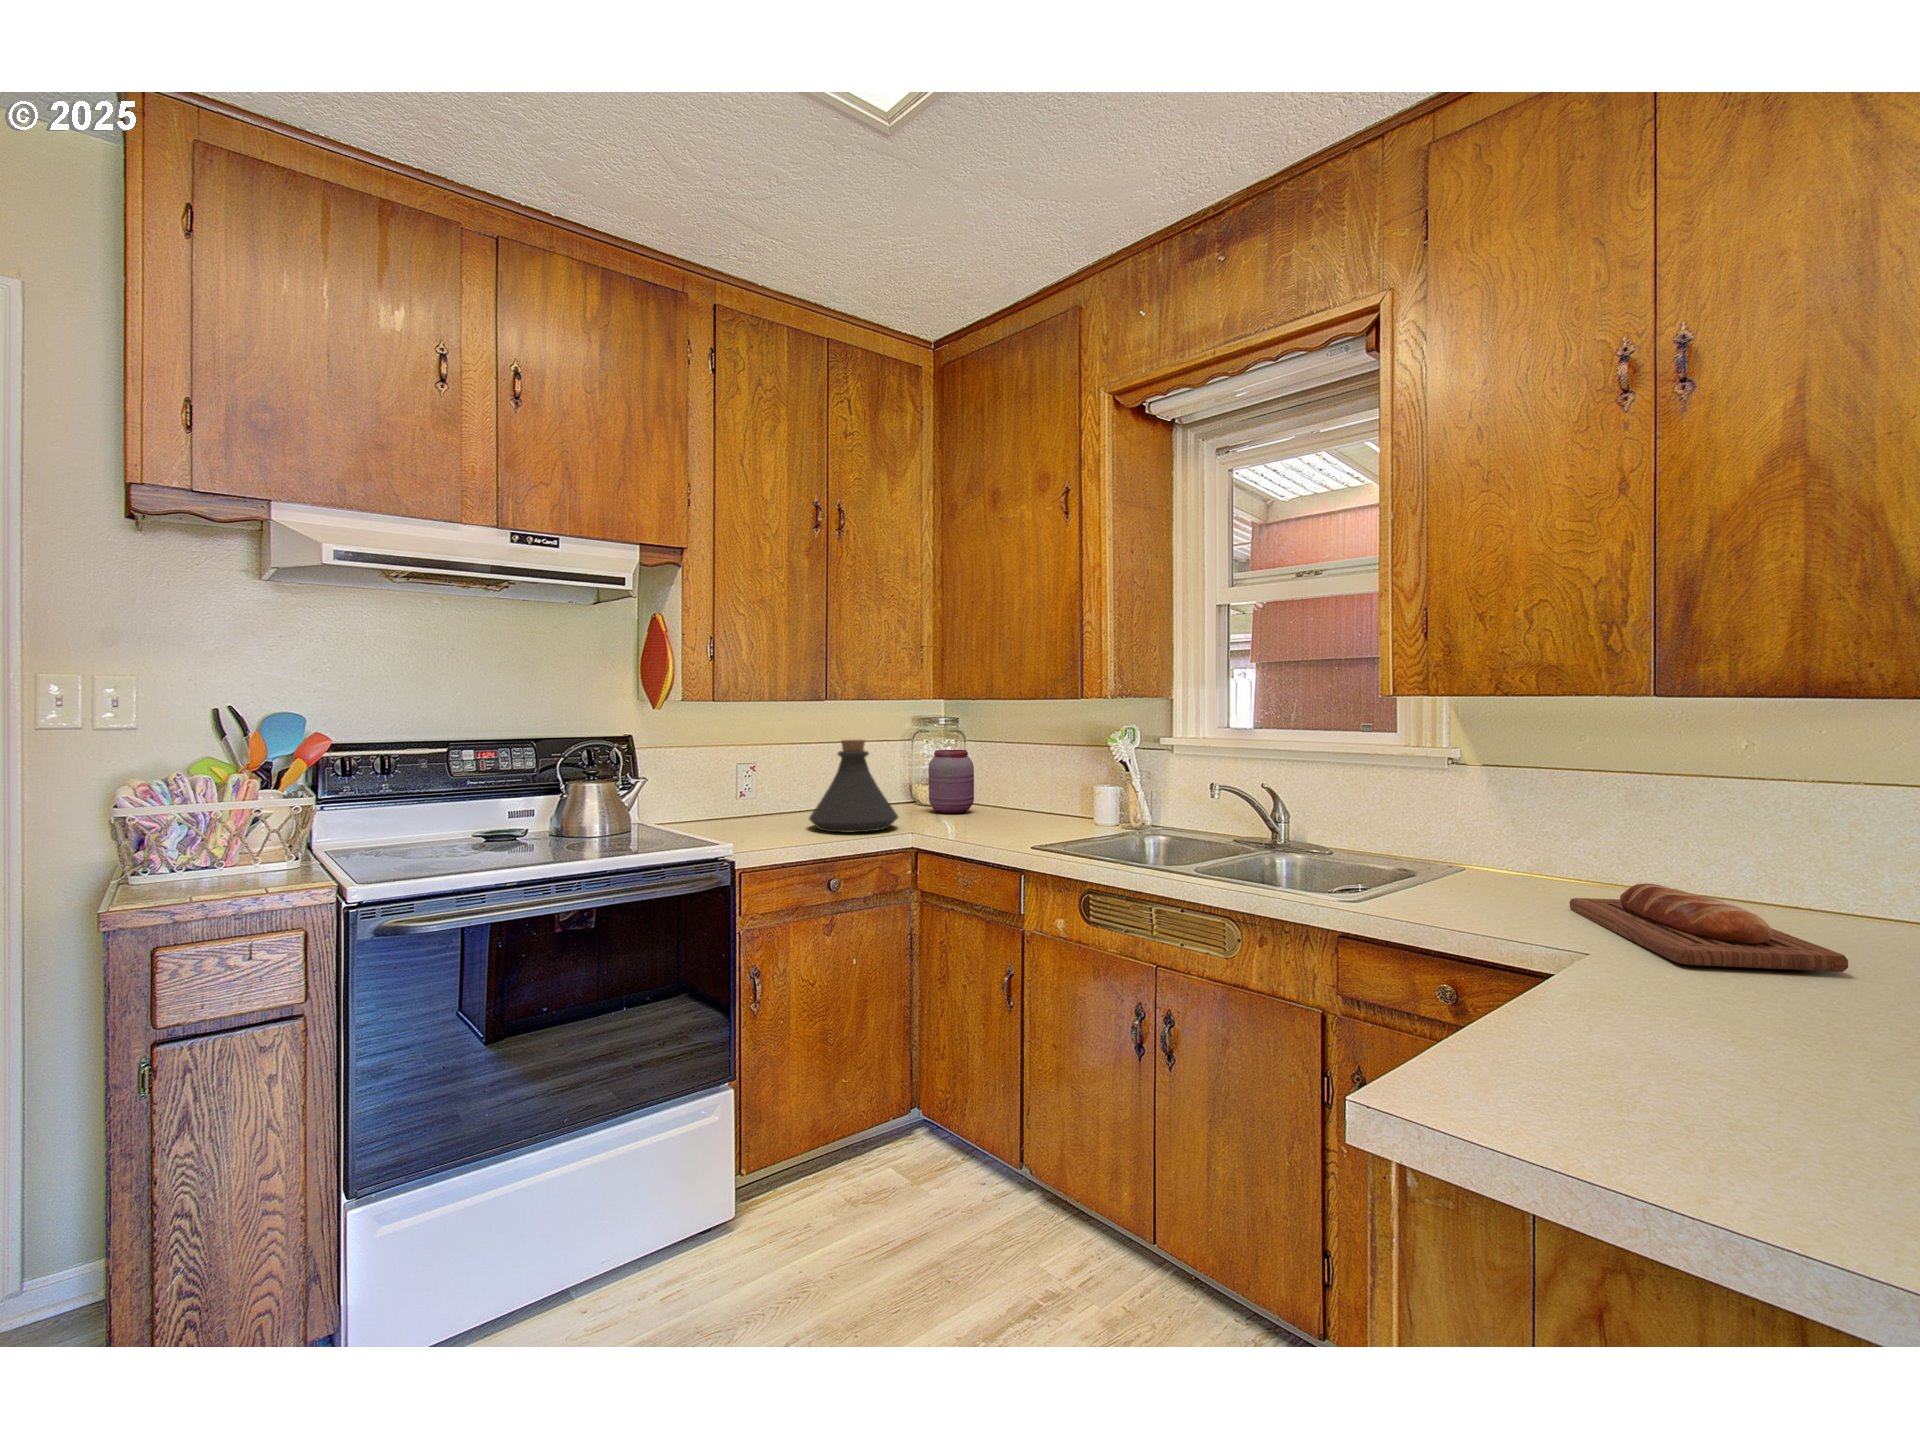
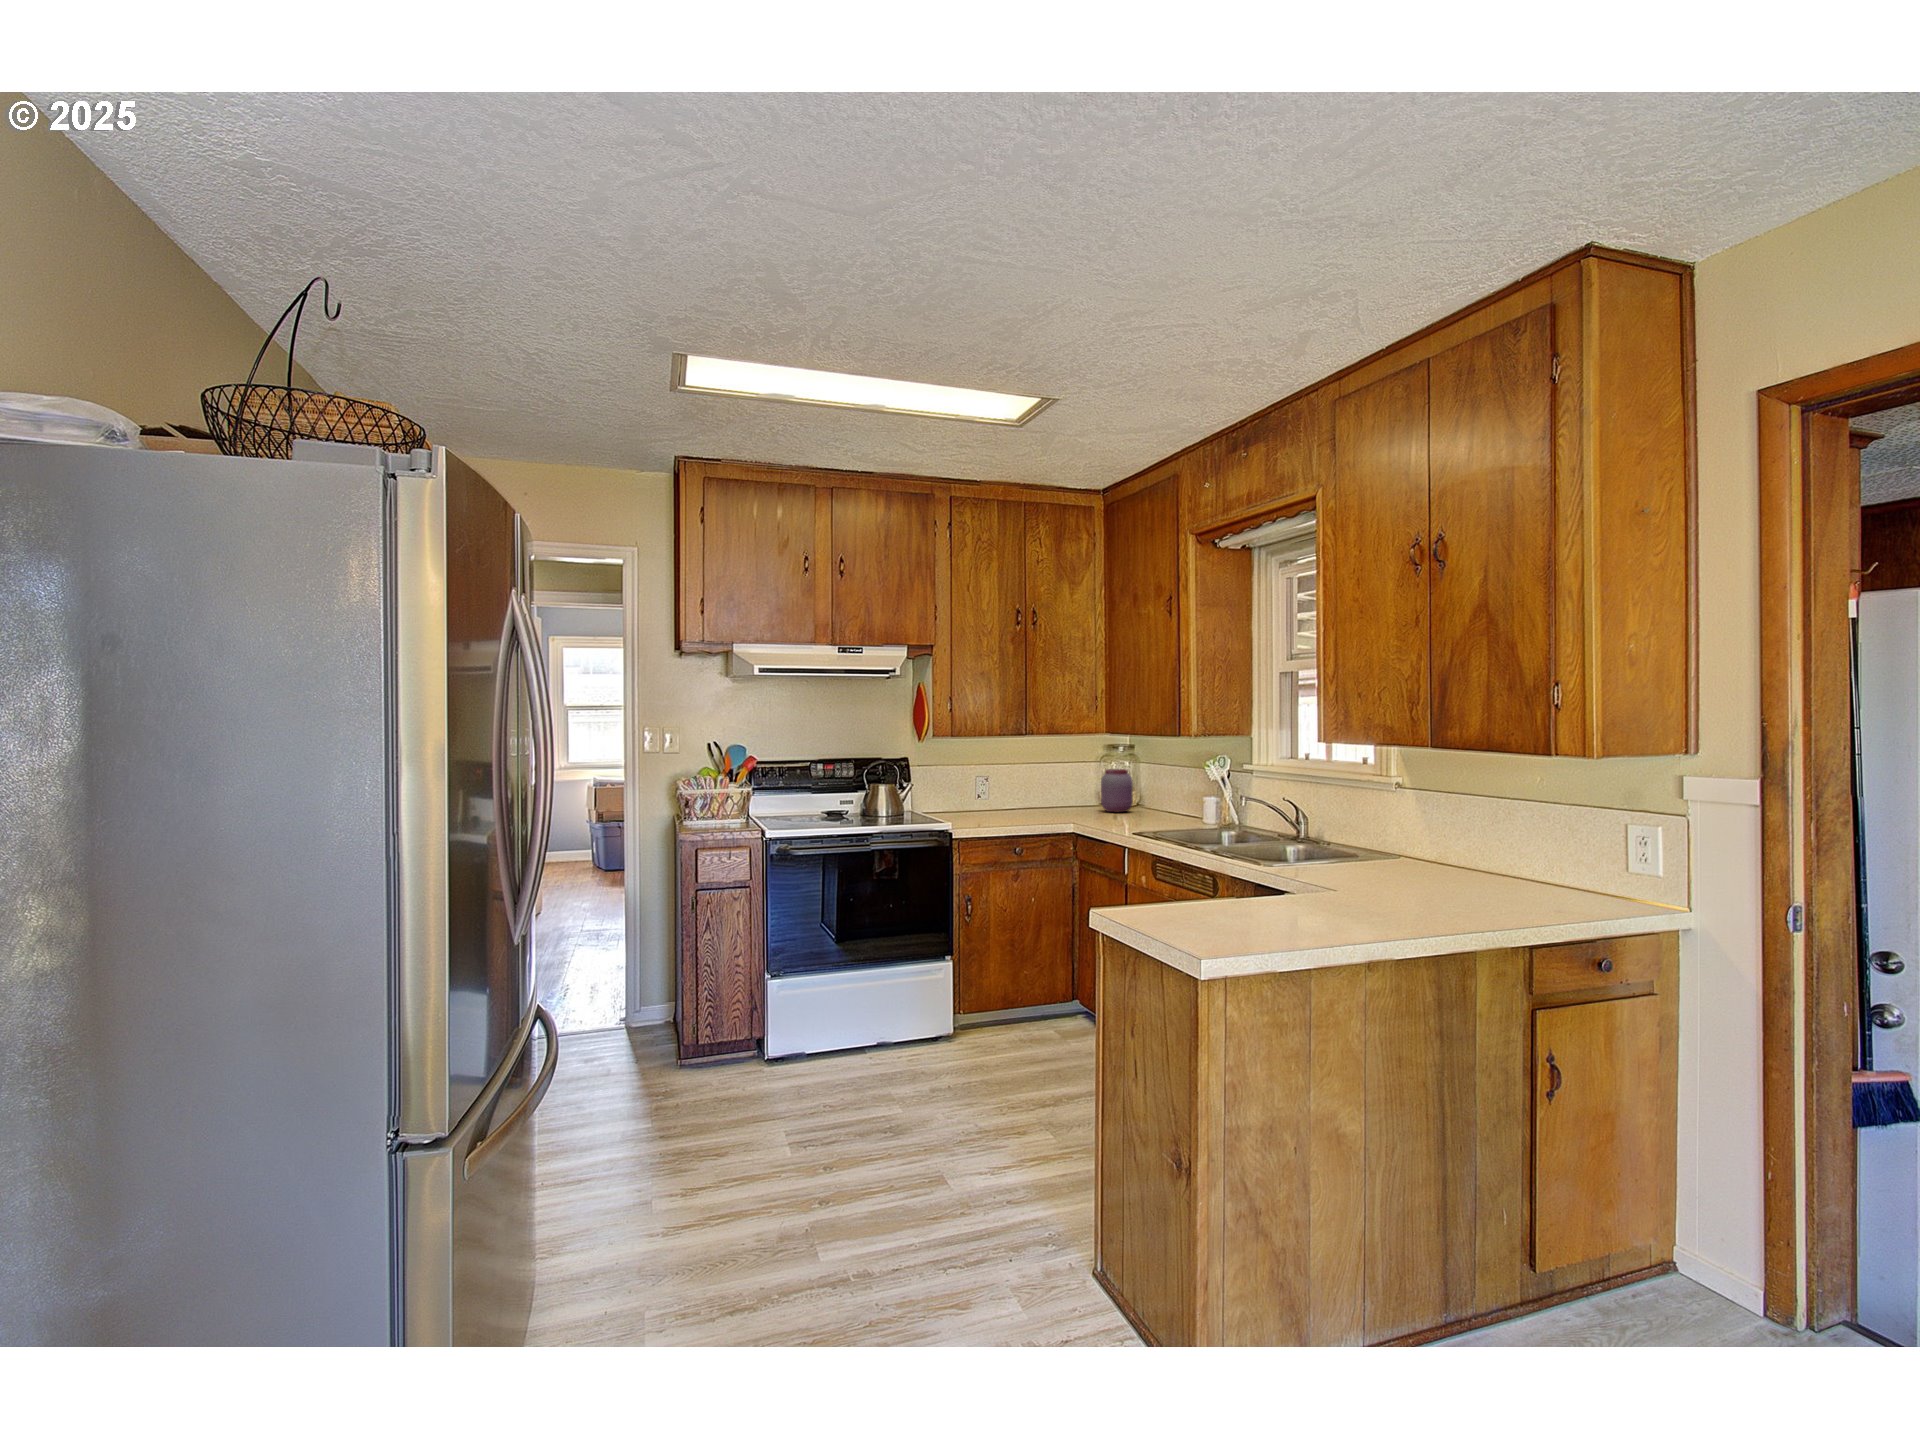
bottle: present [809,739,898,833] -> none [1009,761,1067,820]
bread loaf: present [1570,884,1848,972] -> none [1357,852,1453,890]

